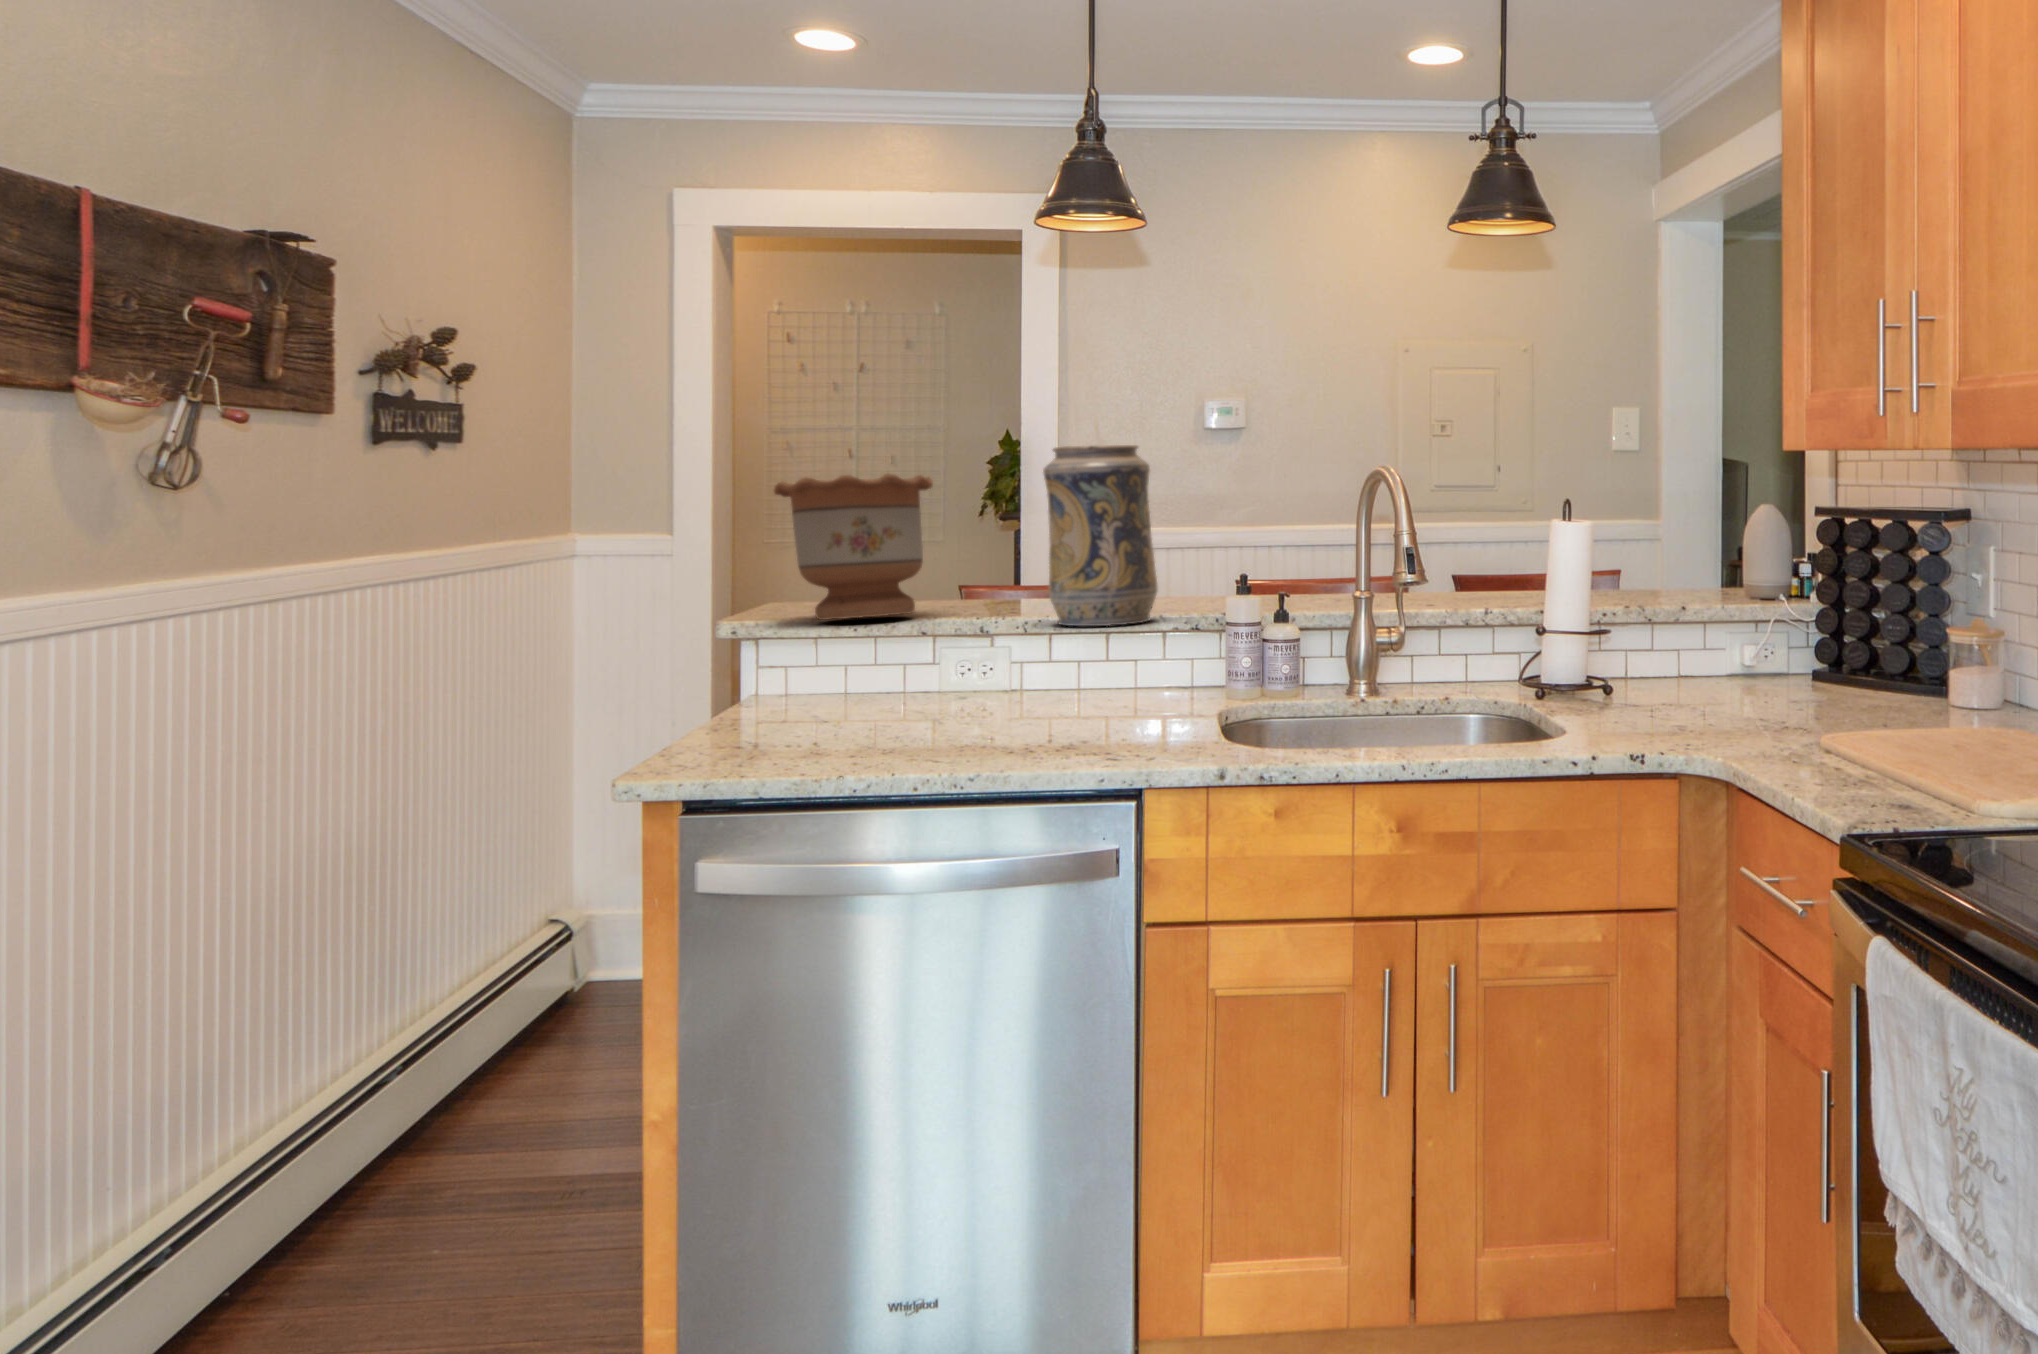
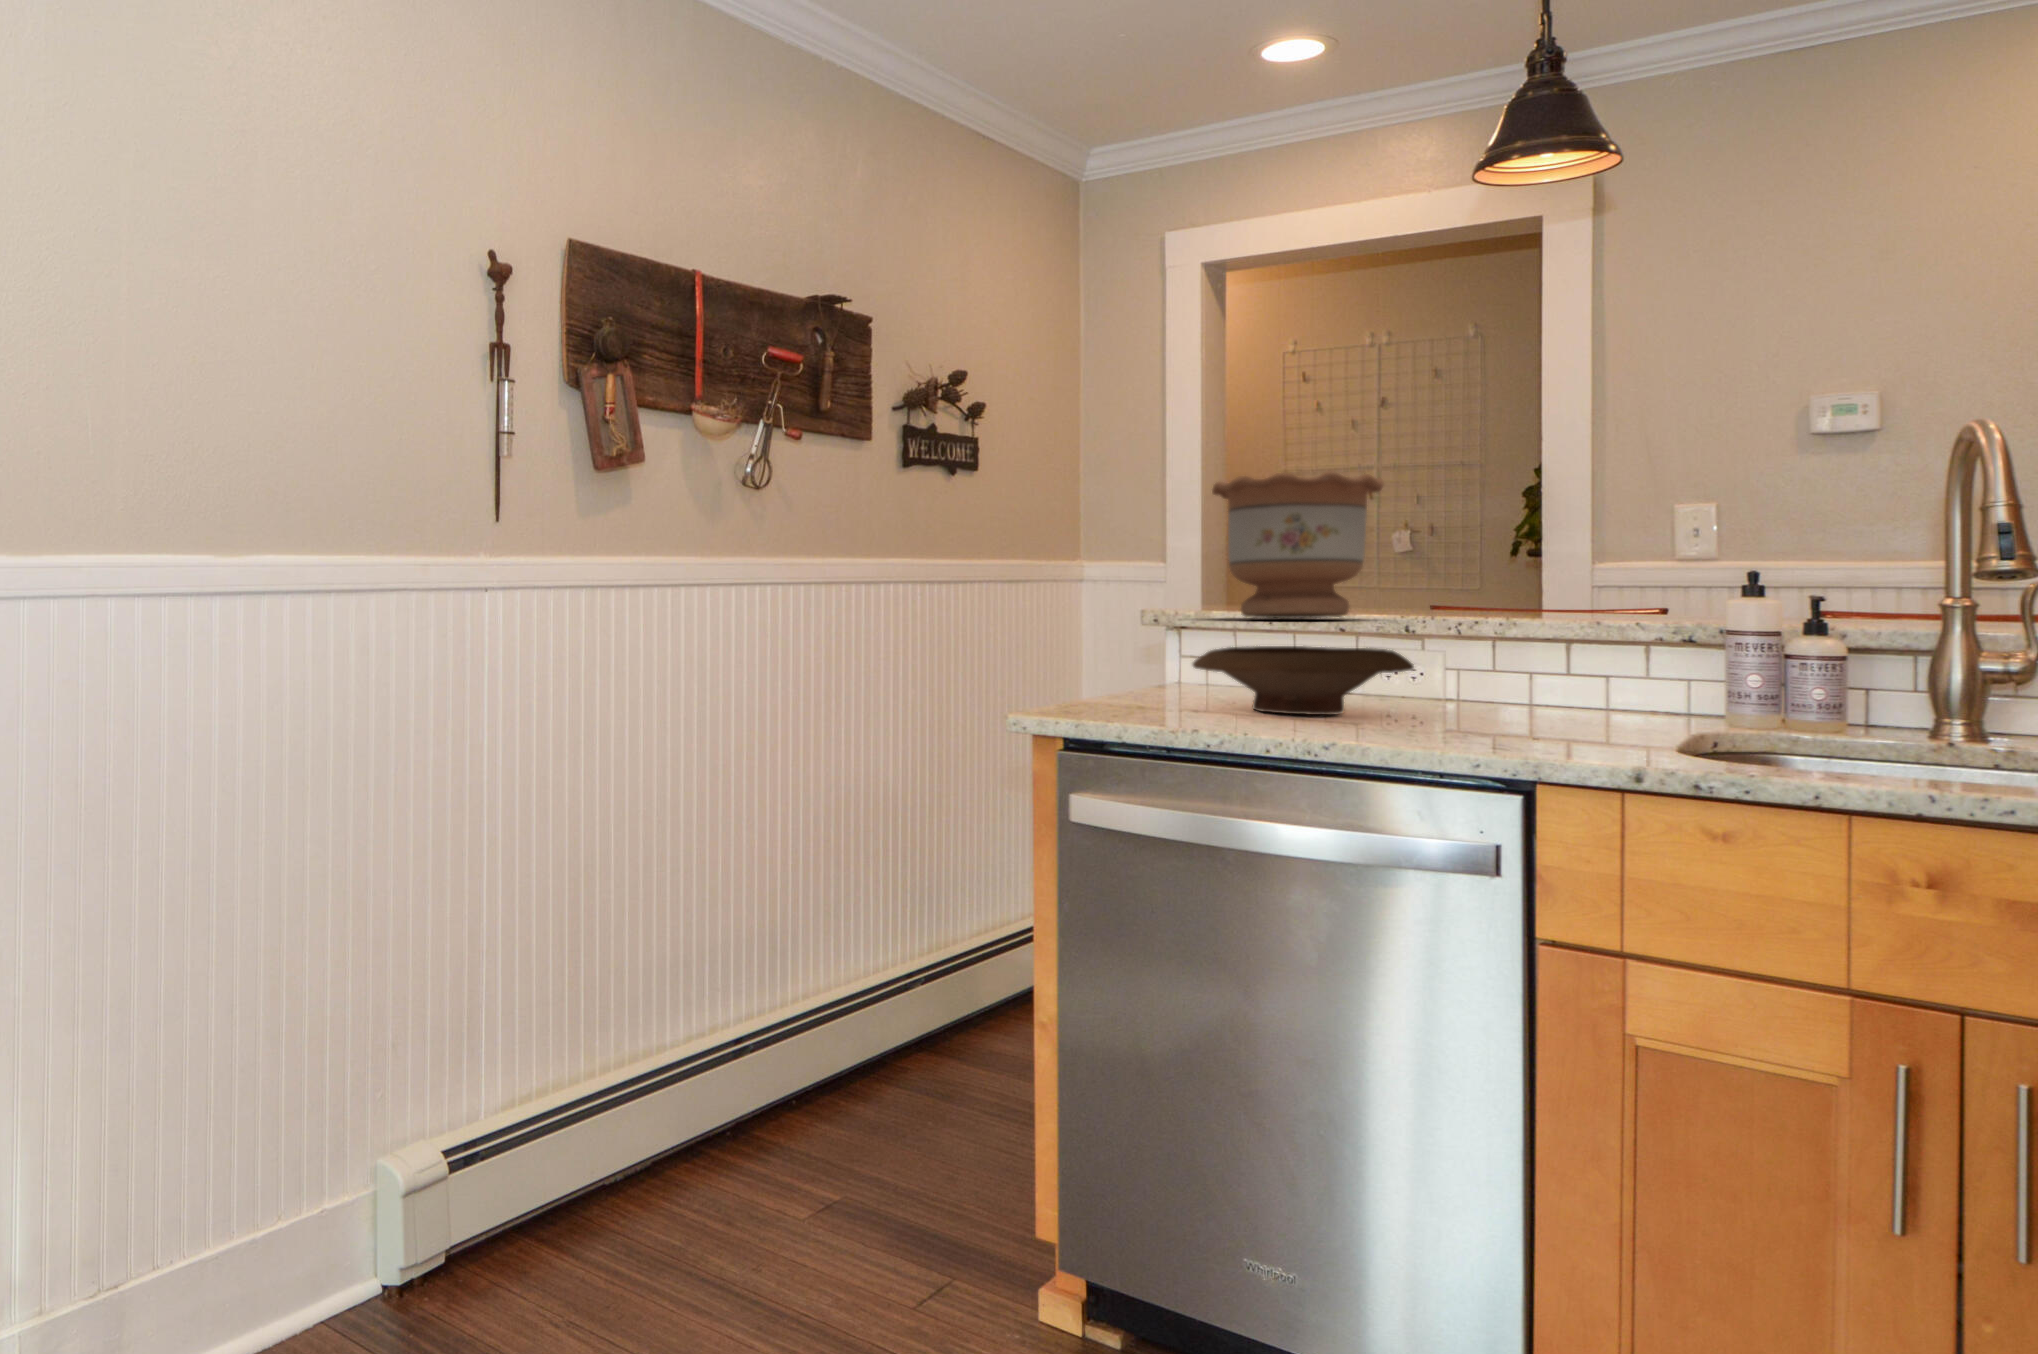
decorative vase: present [1043,445,1158,626] -> none [1492,427,1642,627]
wooden bowl: none [797,655,999,731] -> present [1193,646,1414,715]

